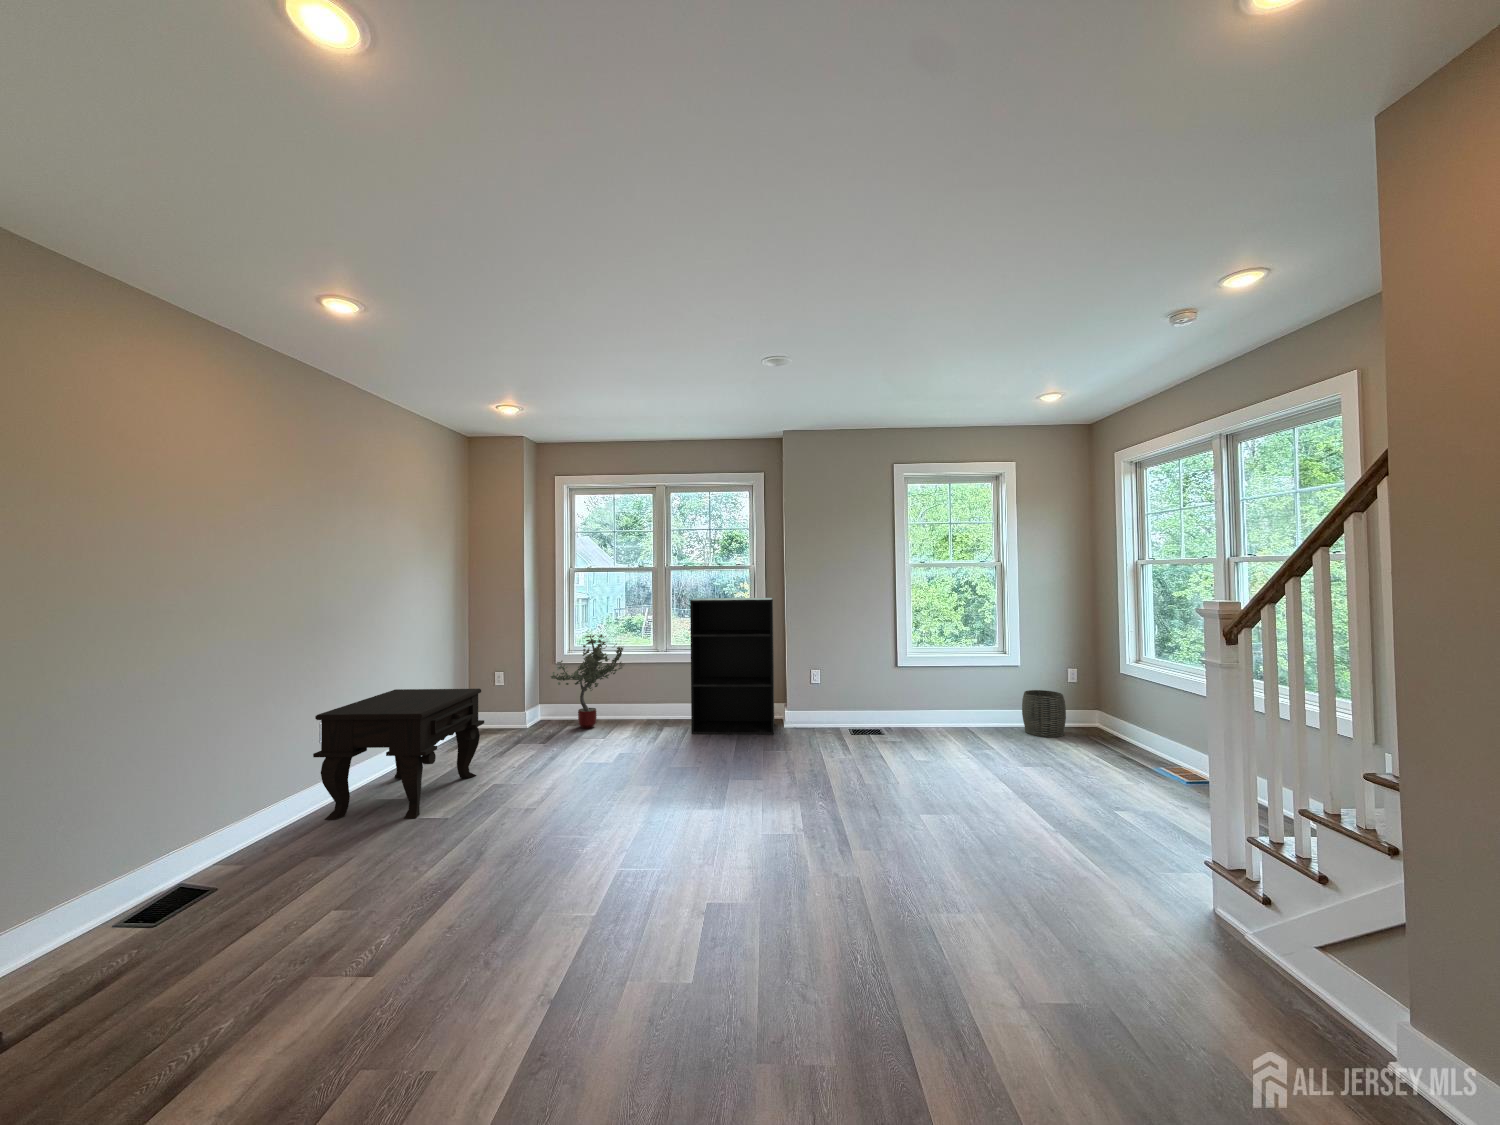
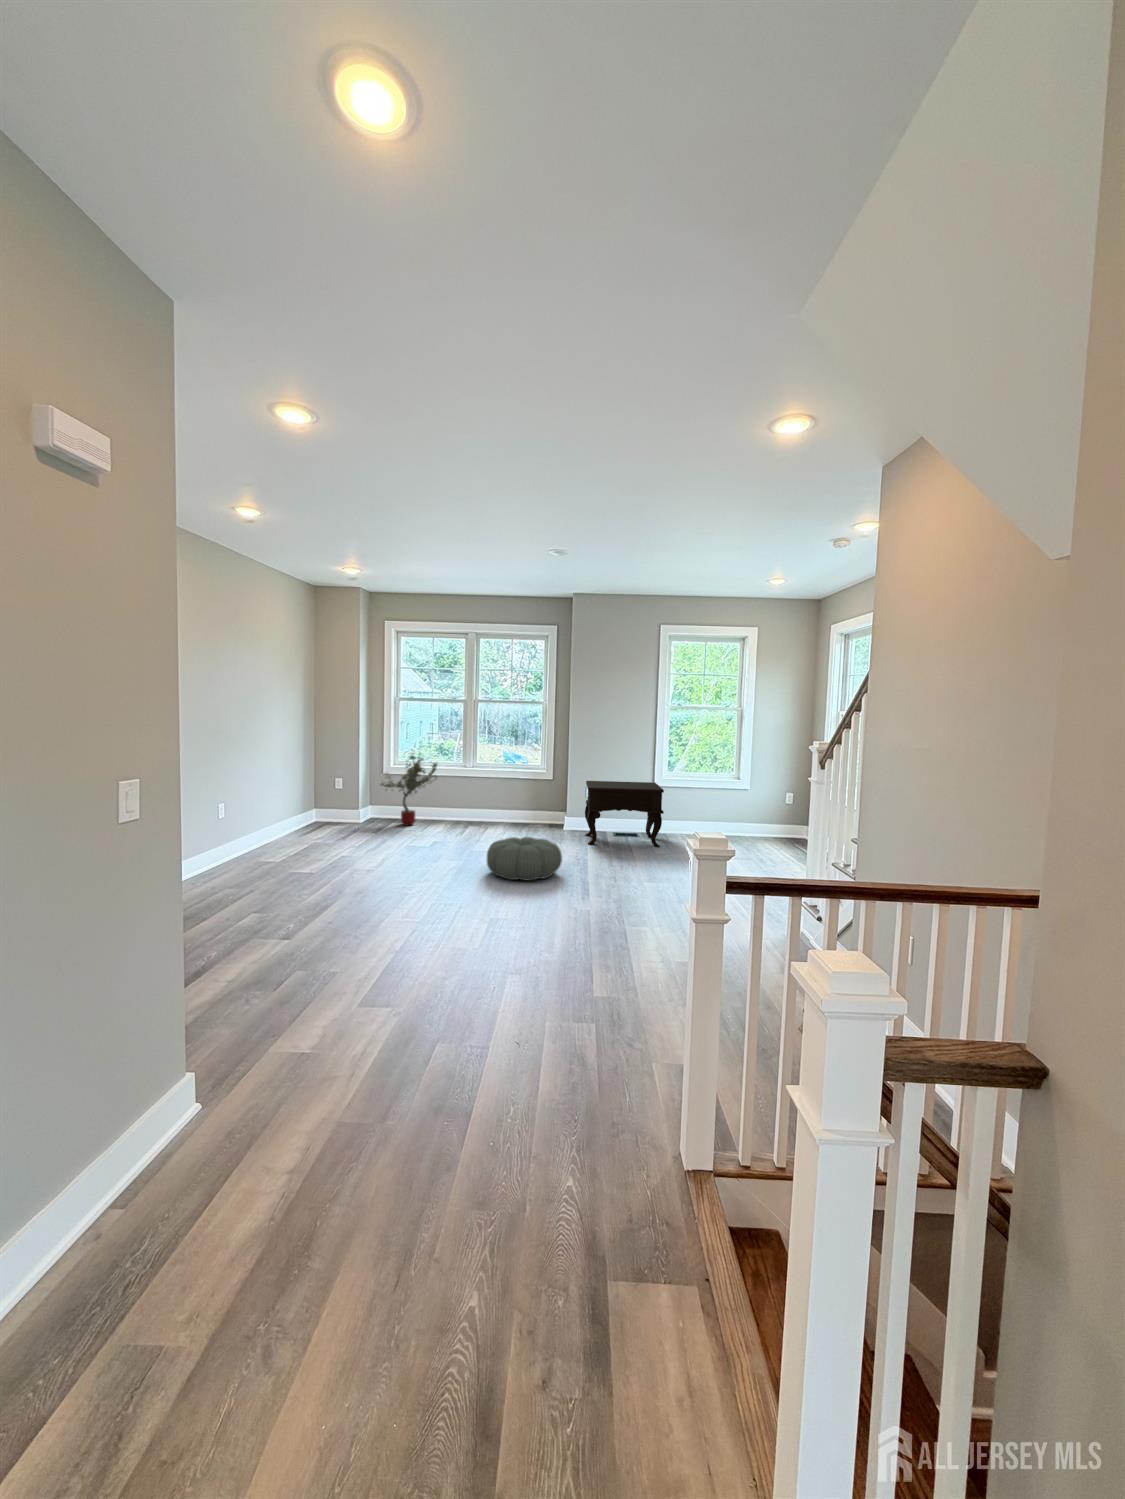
bookshelf: present [690,598,774,734] -> none [490,727,559,835]
side table: present [313,689,484,820] -> present [585,781,664,847]
woven basket: present [1022,690,1066,737] -> none [749,809,782,845]
pouf: none [694,752,802,824] -> present [487,837,562,881]

